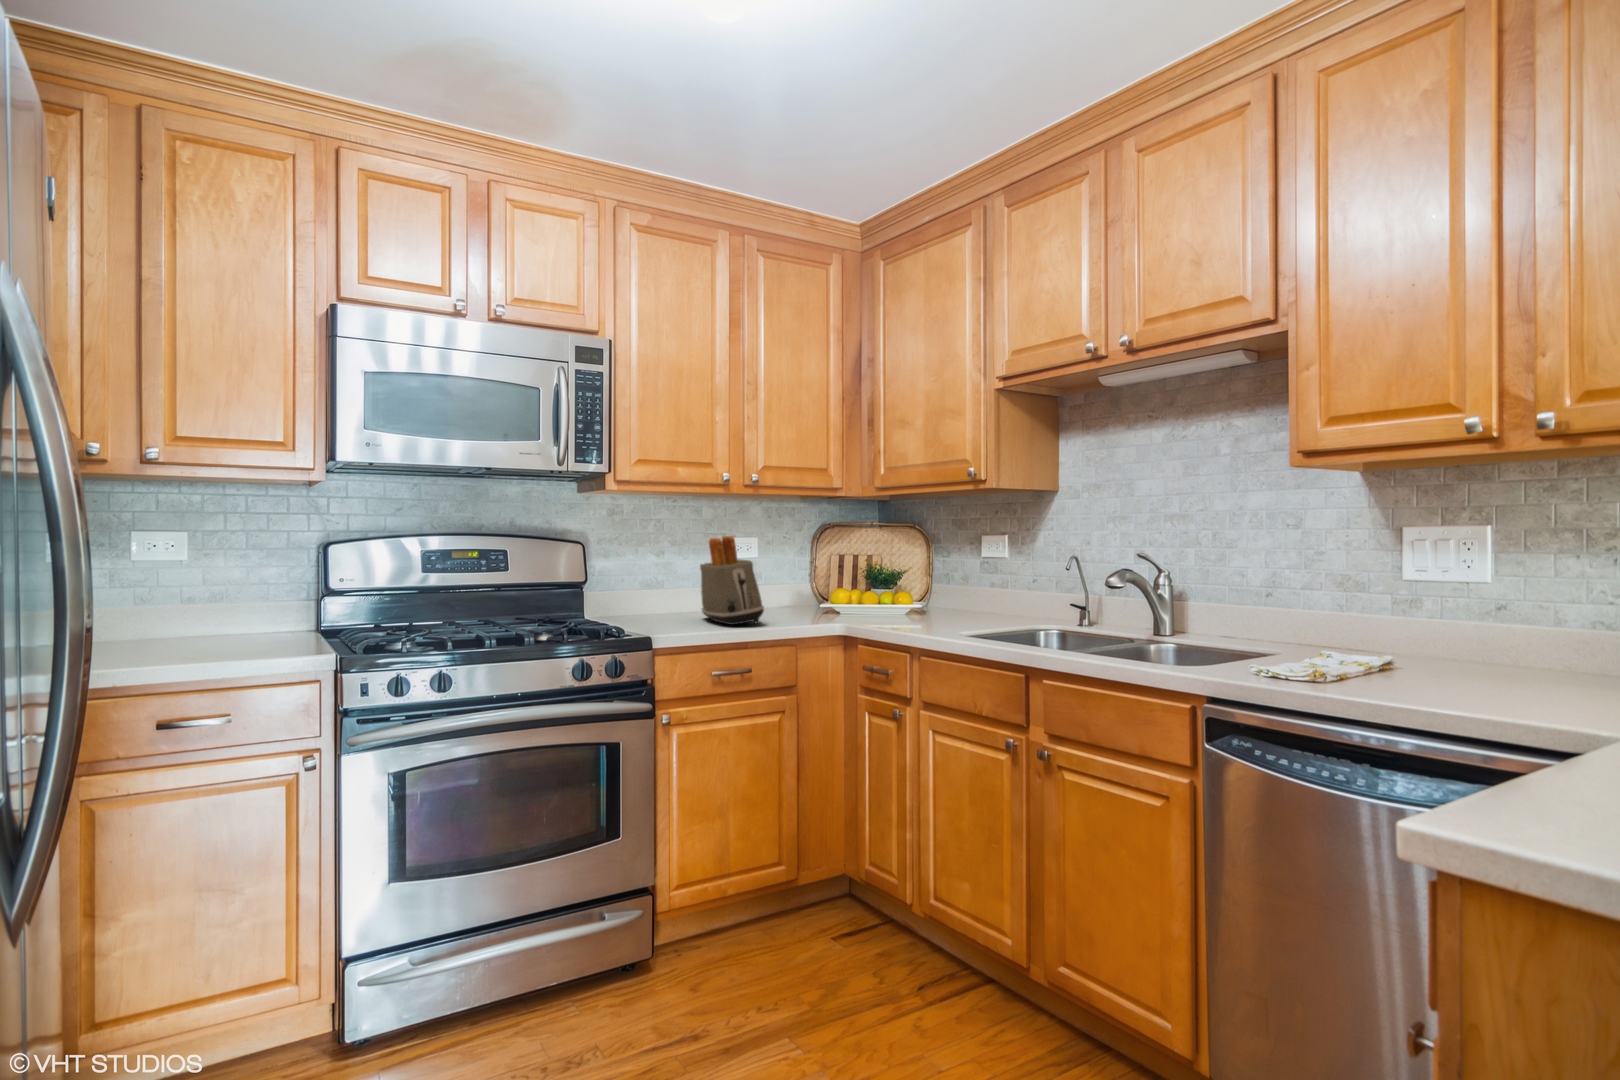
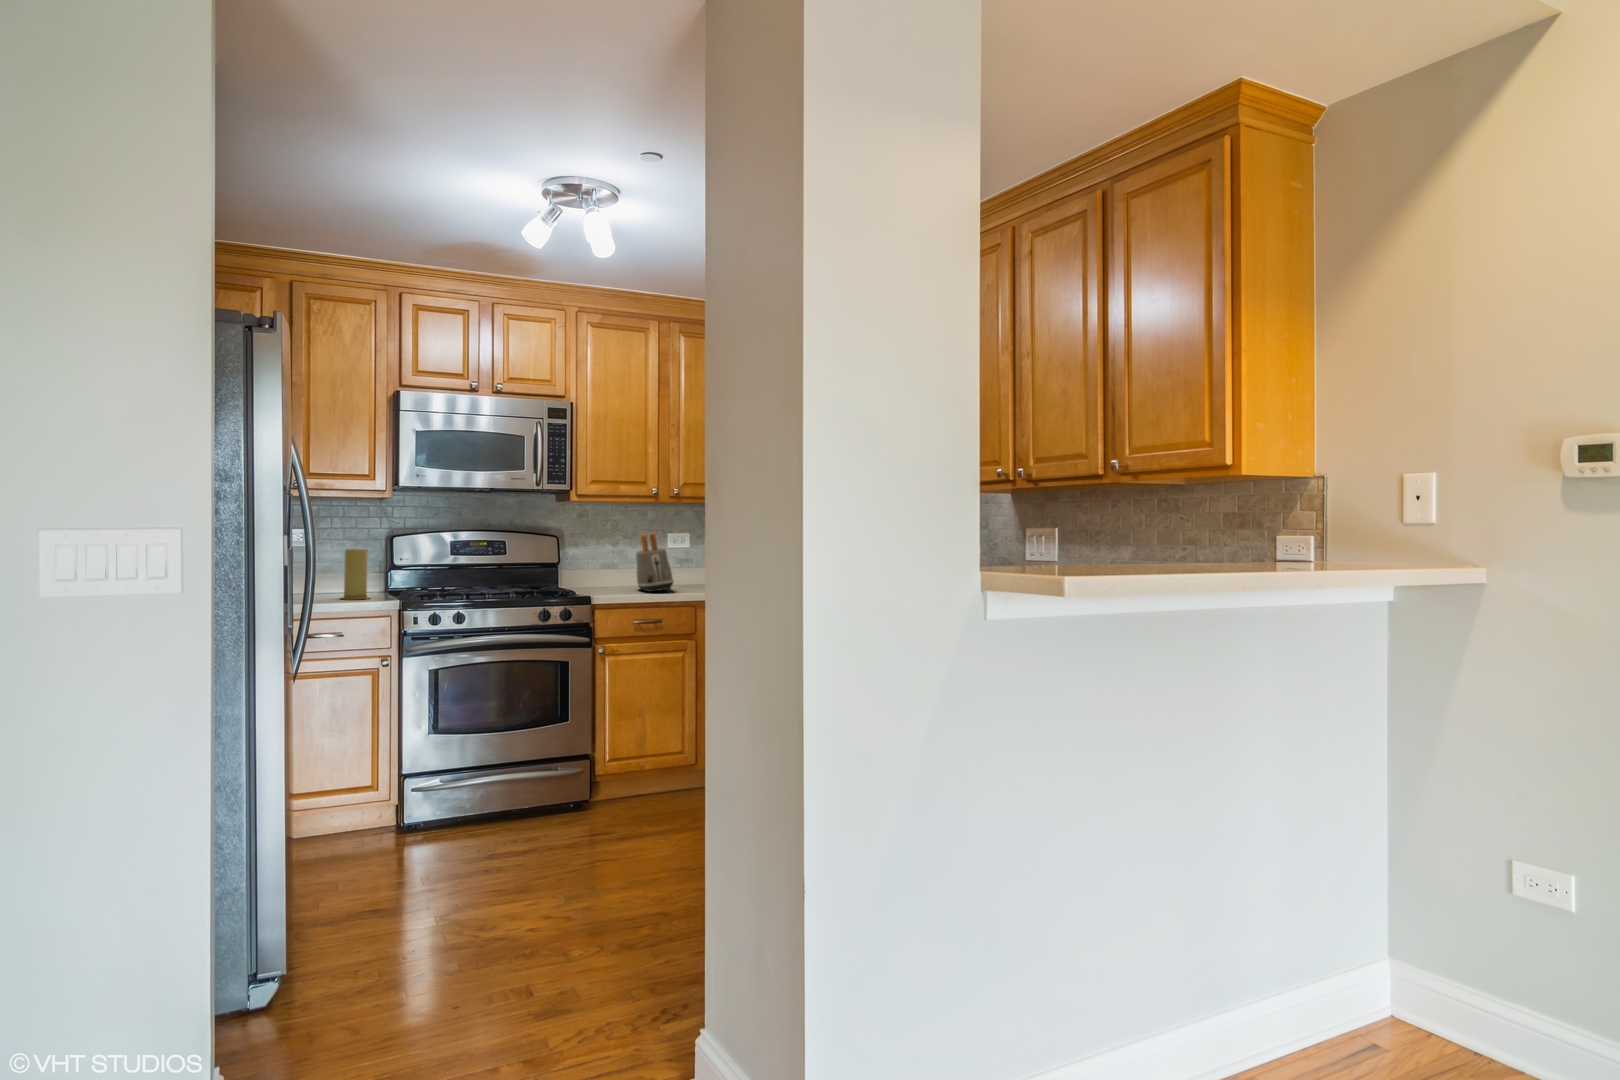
candle: none [228,565,285,654] -> present [343,549,368,599]

